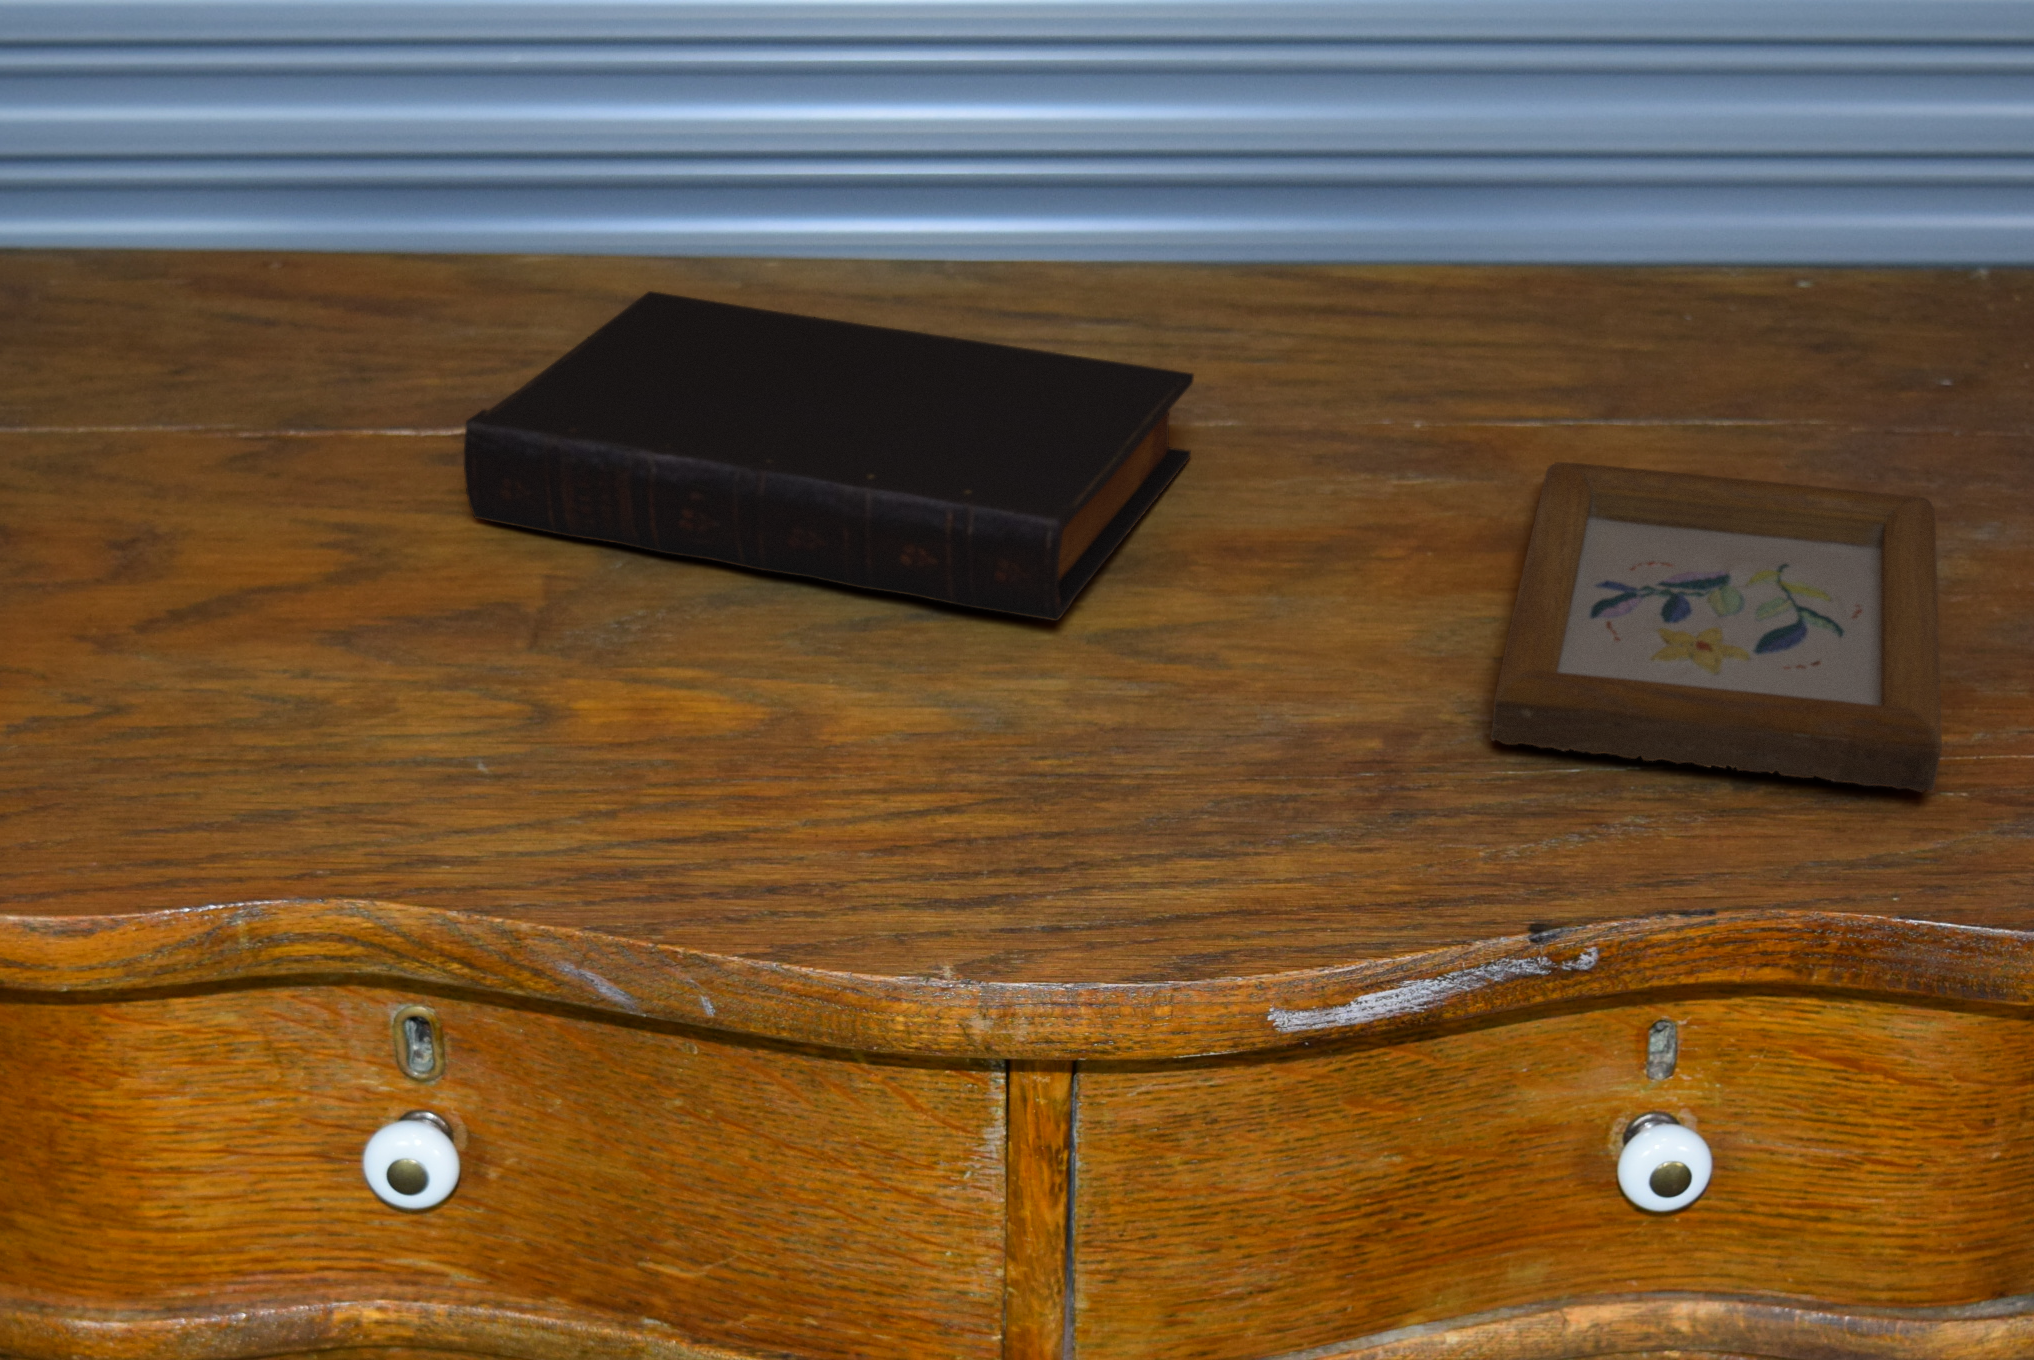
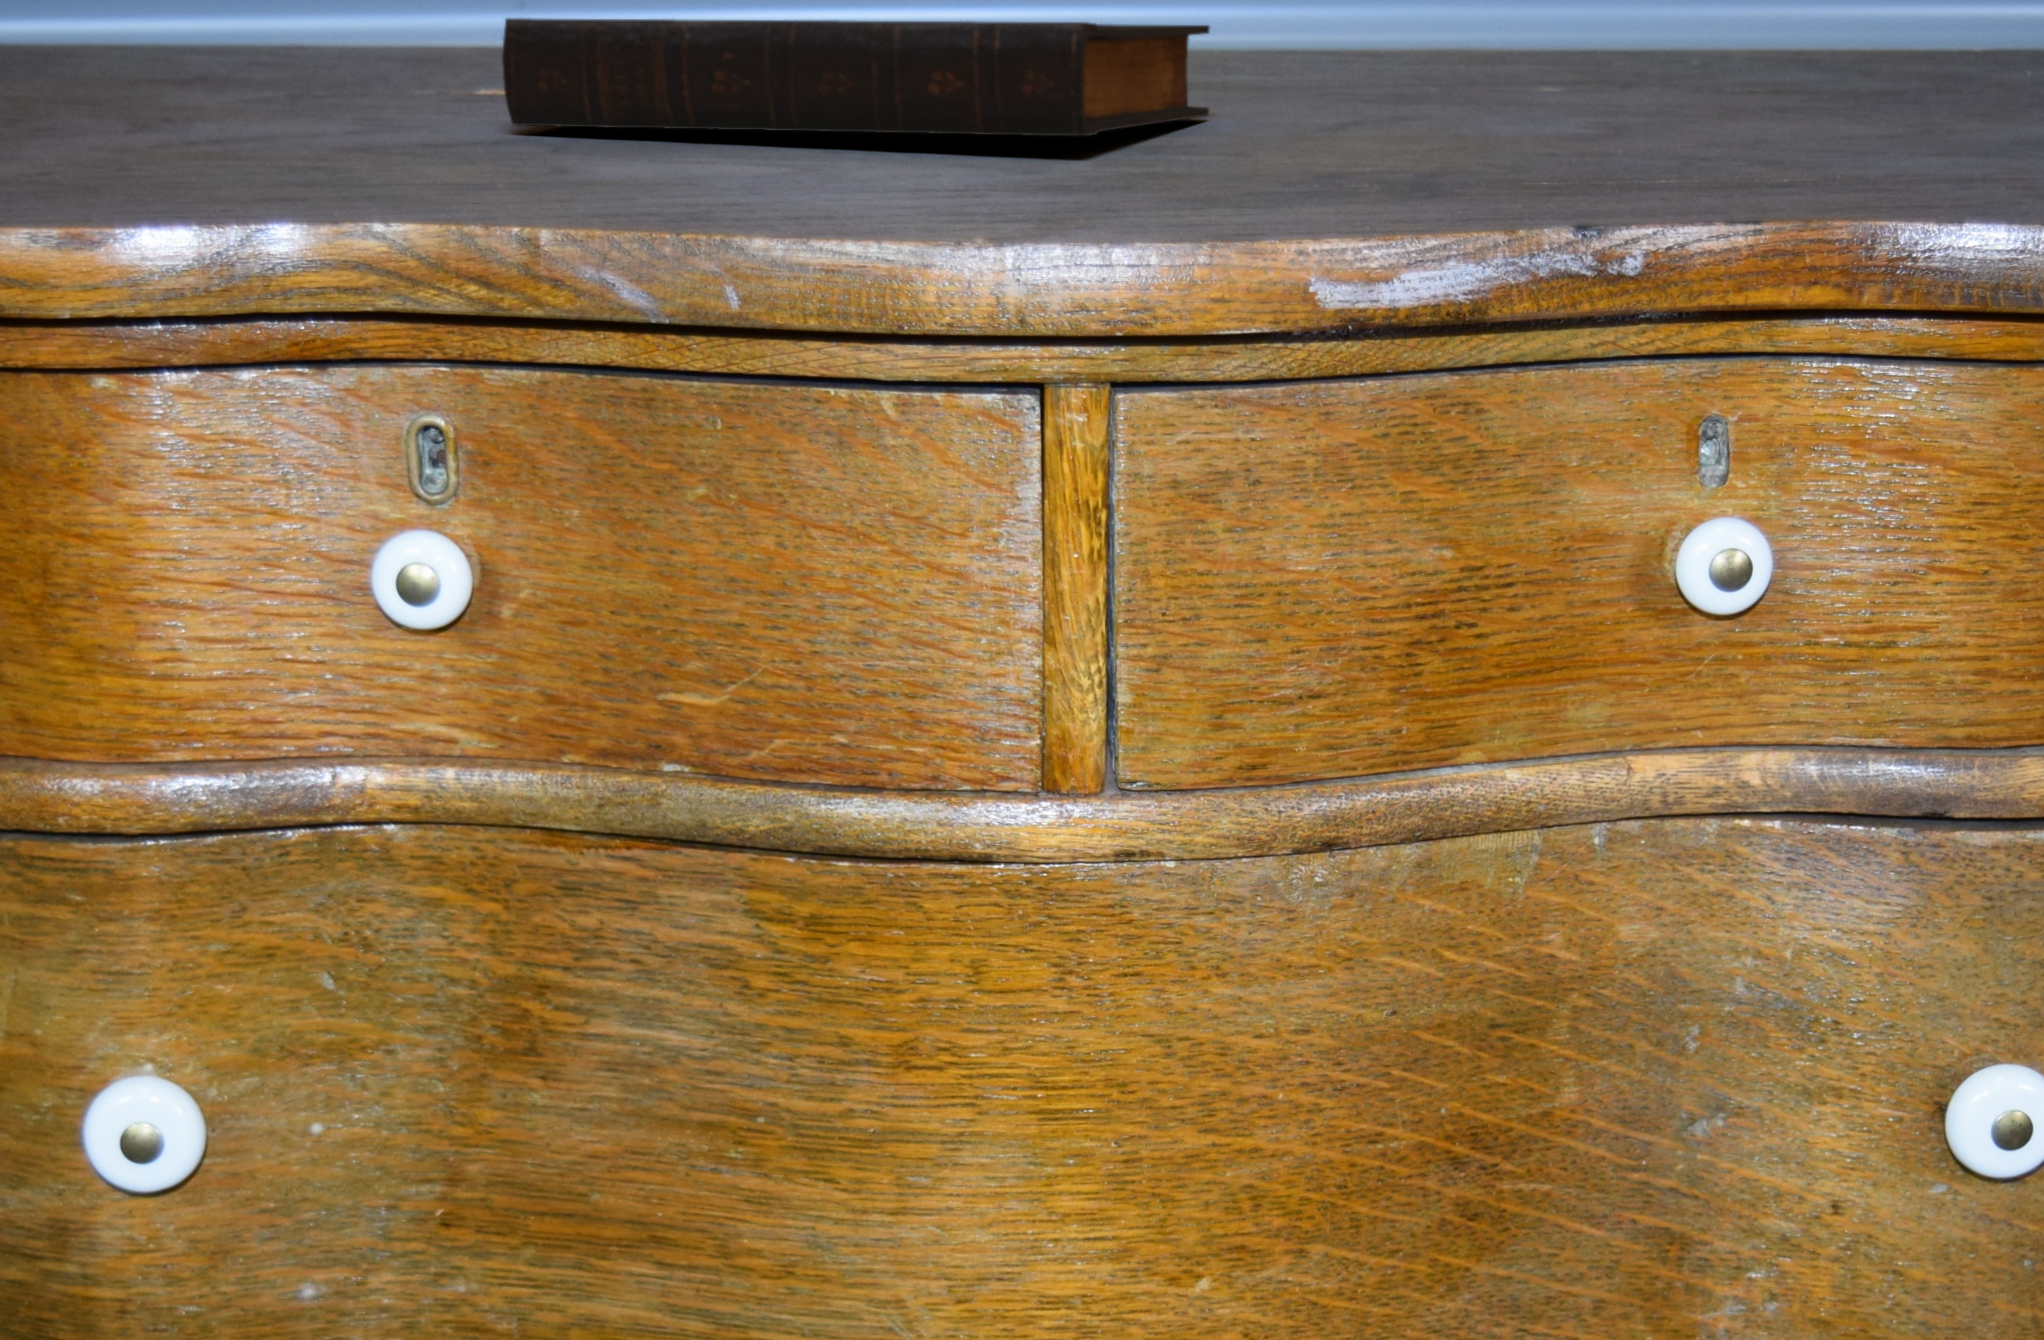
picture frame: present [1491,462,1942,792] -> none [1518,80,1967,175]

